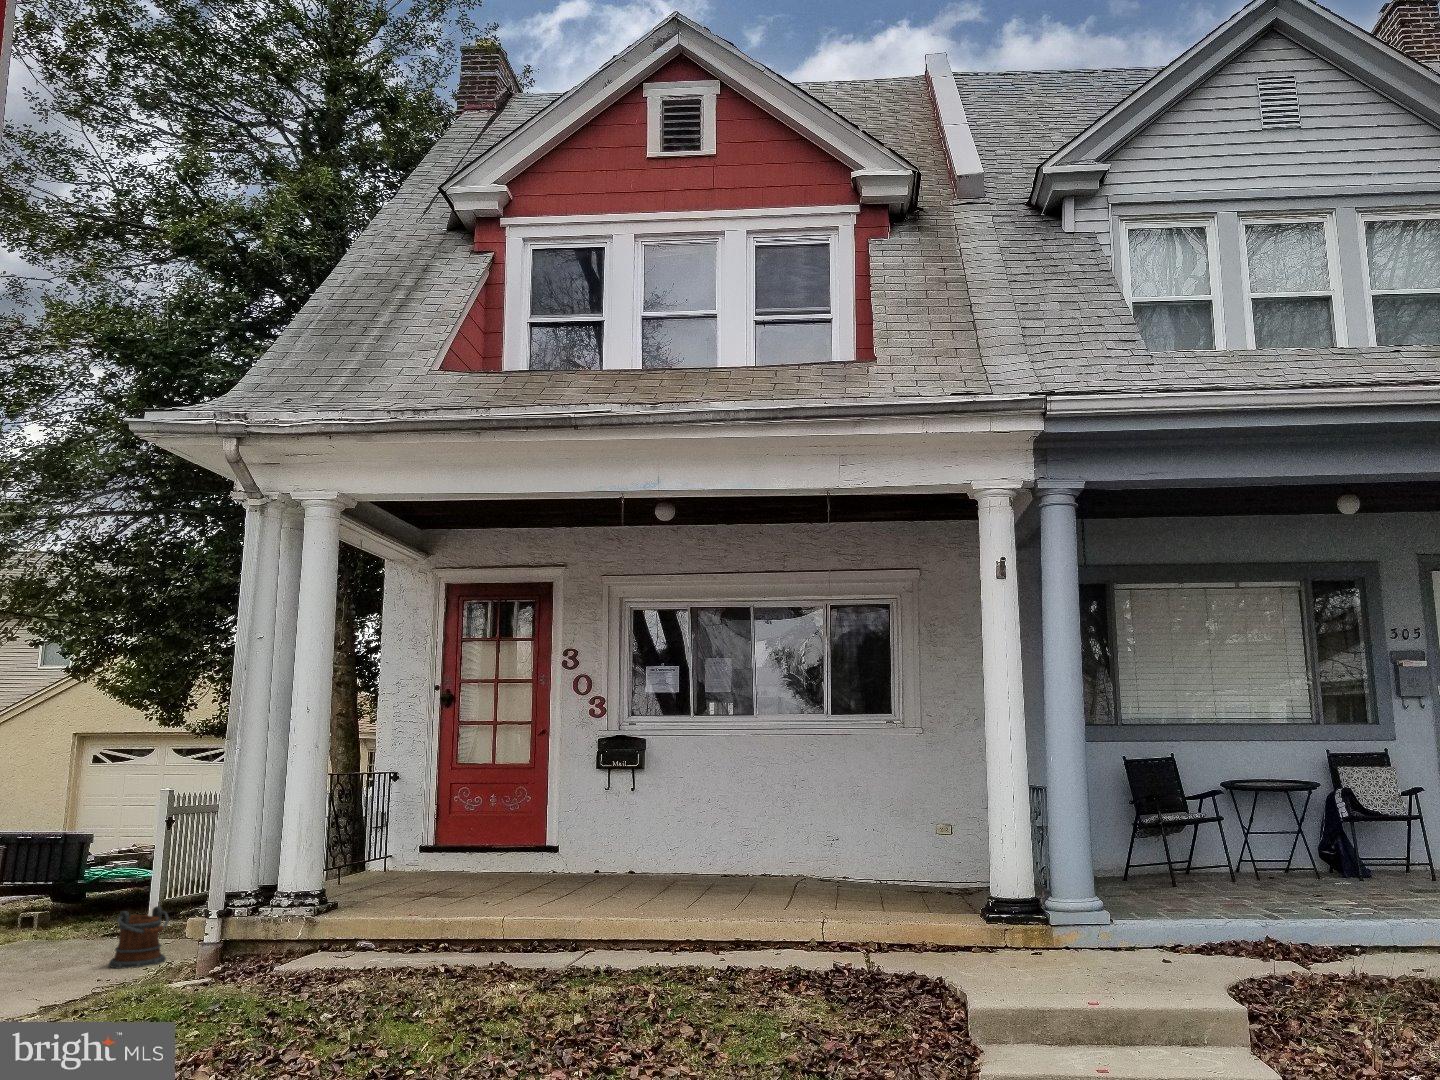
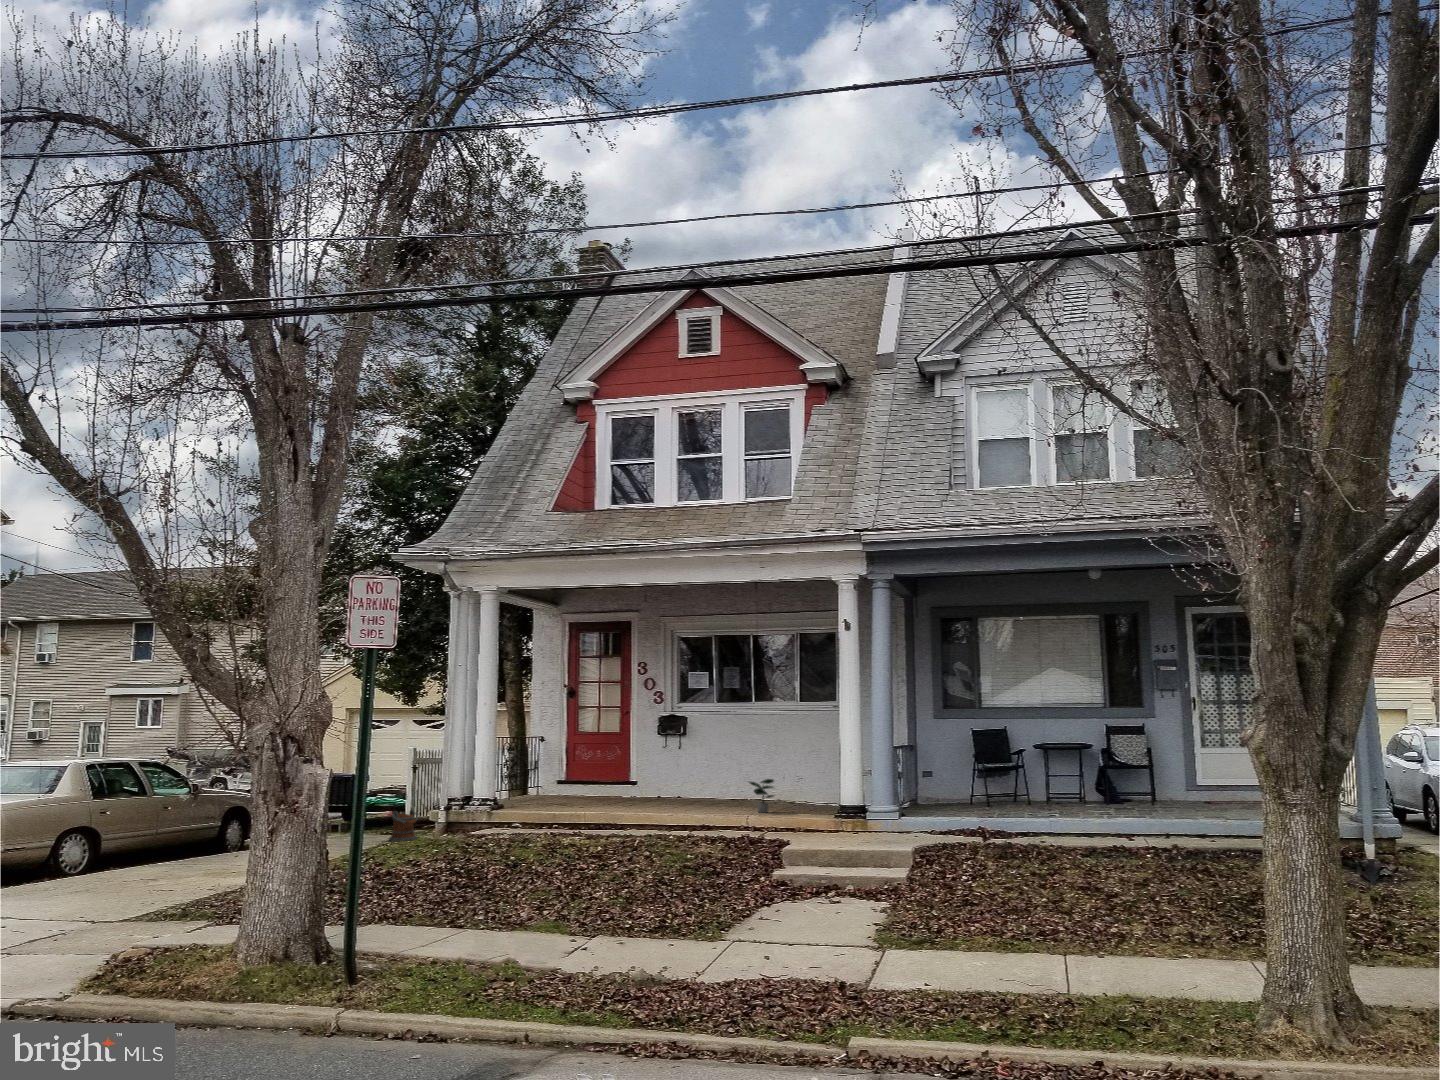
potted plant: none [794,847,848,909] -> present [749,779,774,813]

